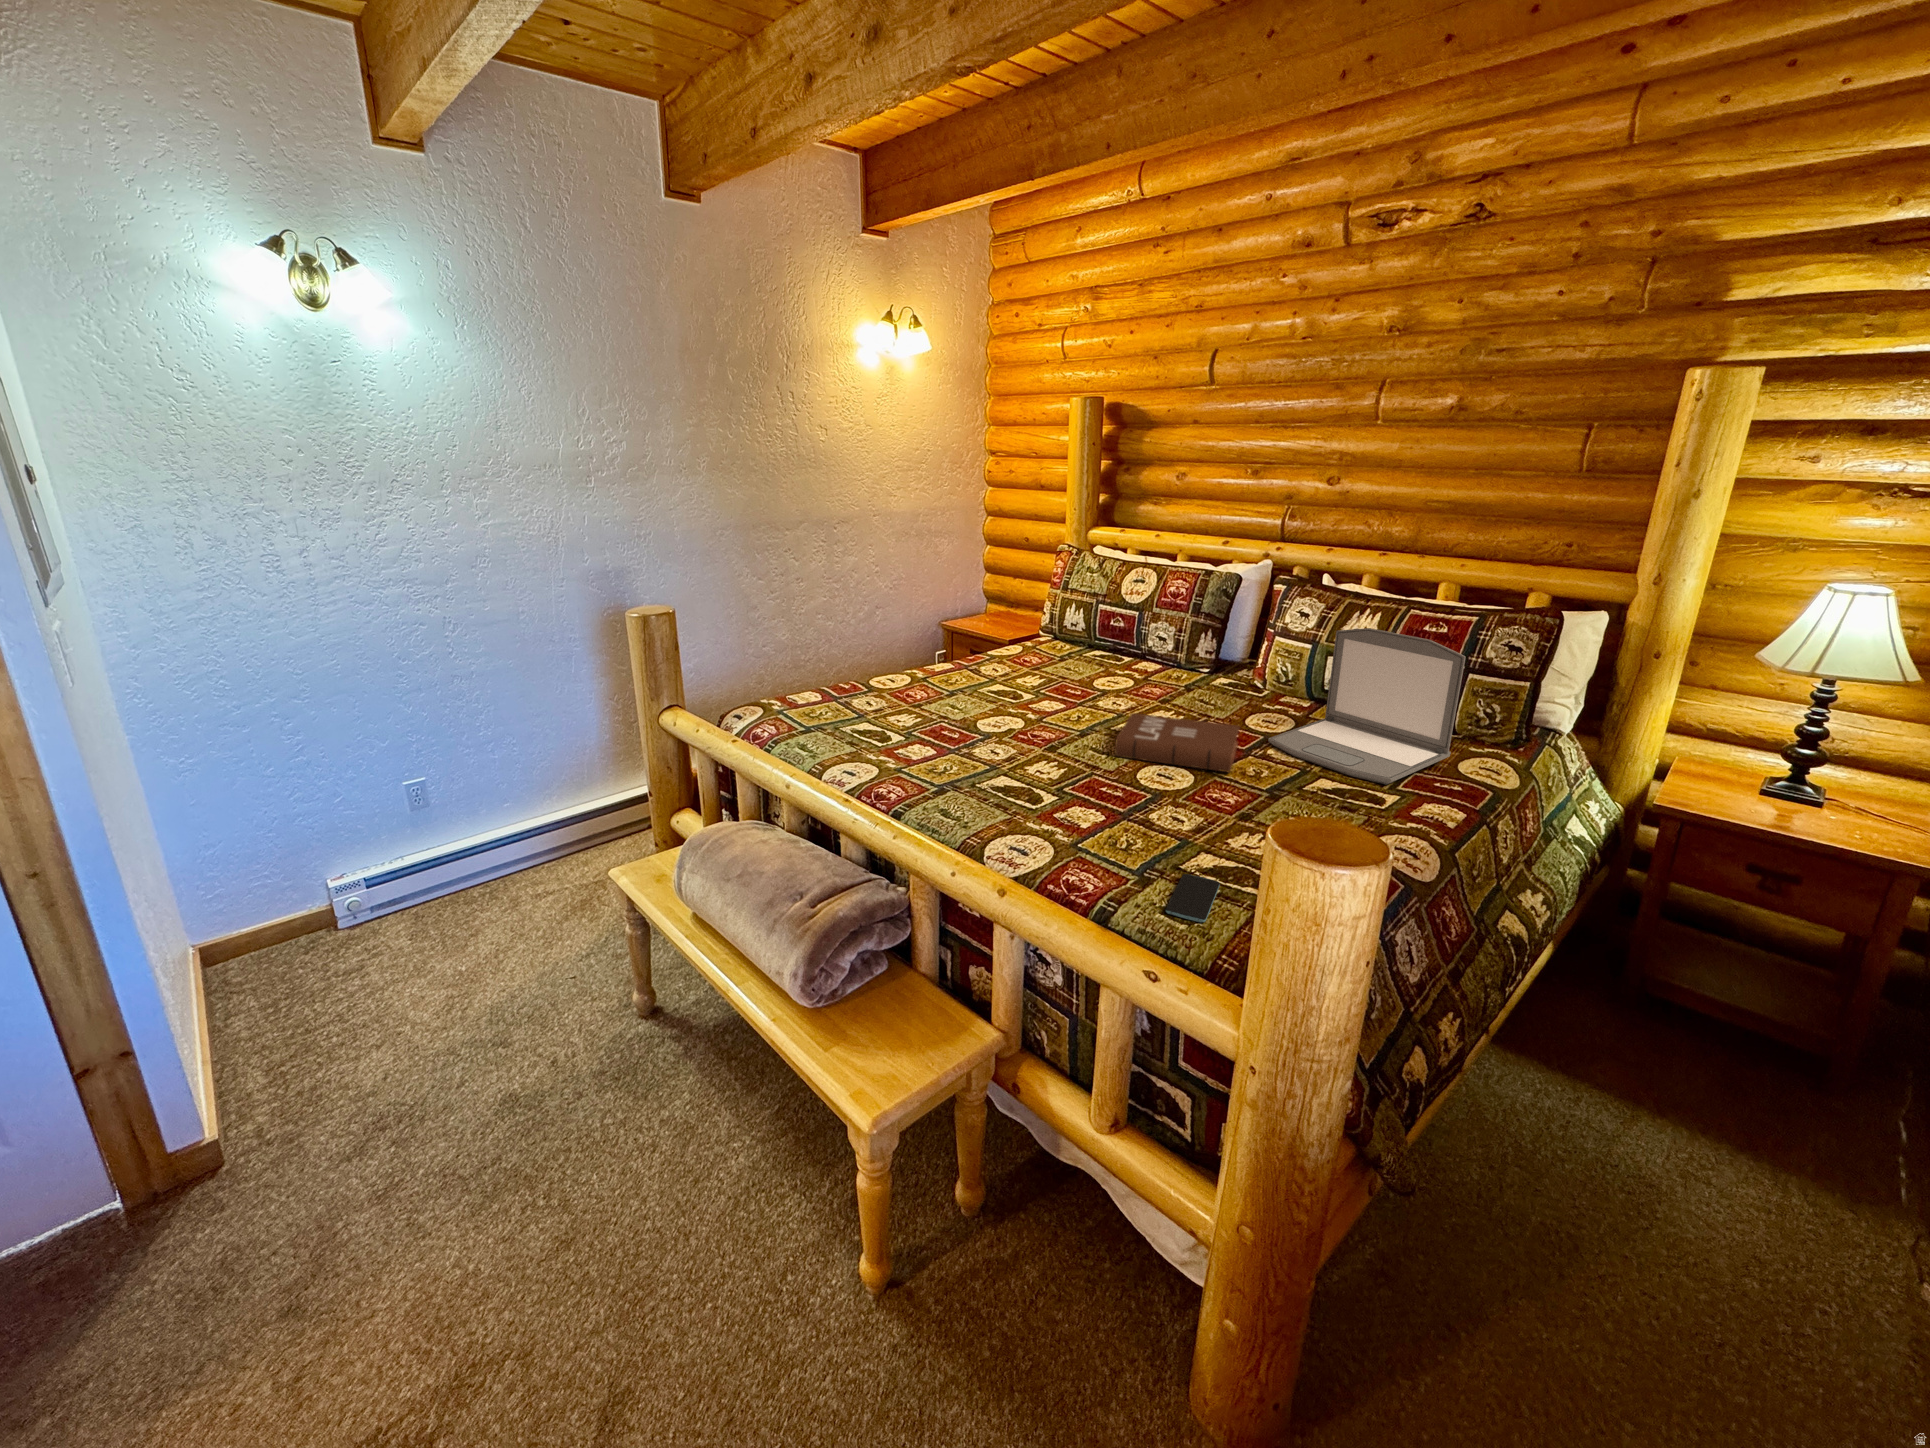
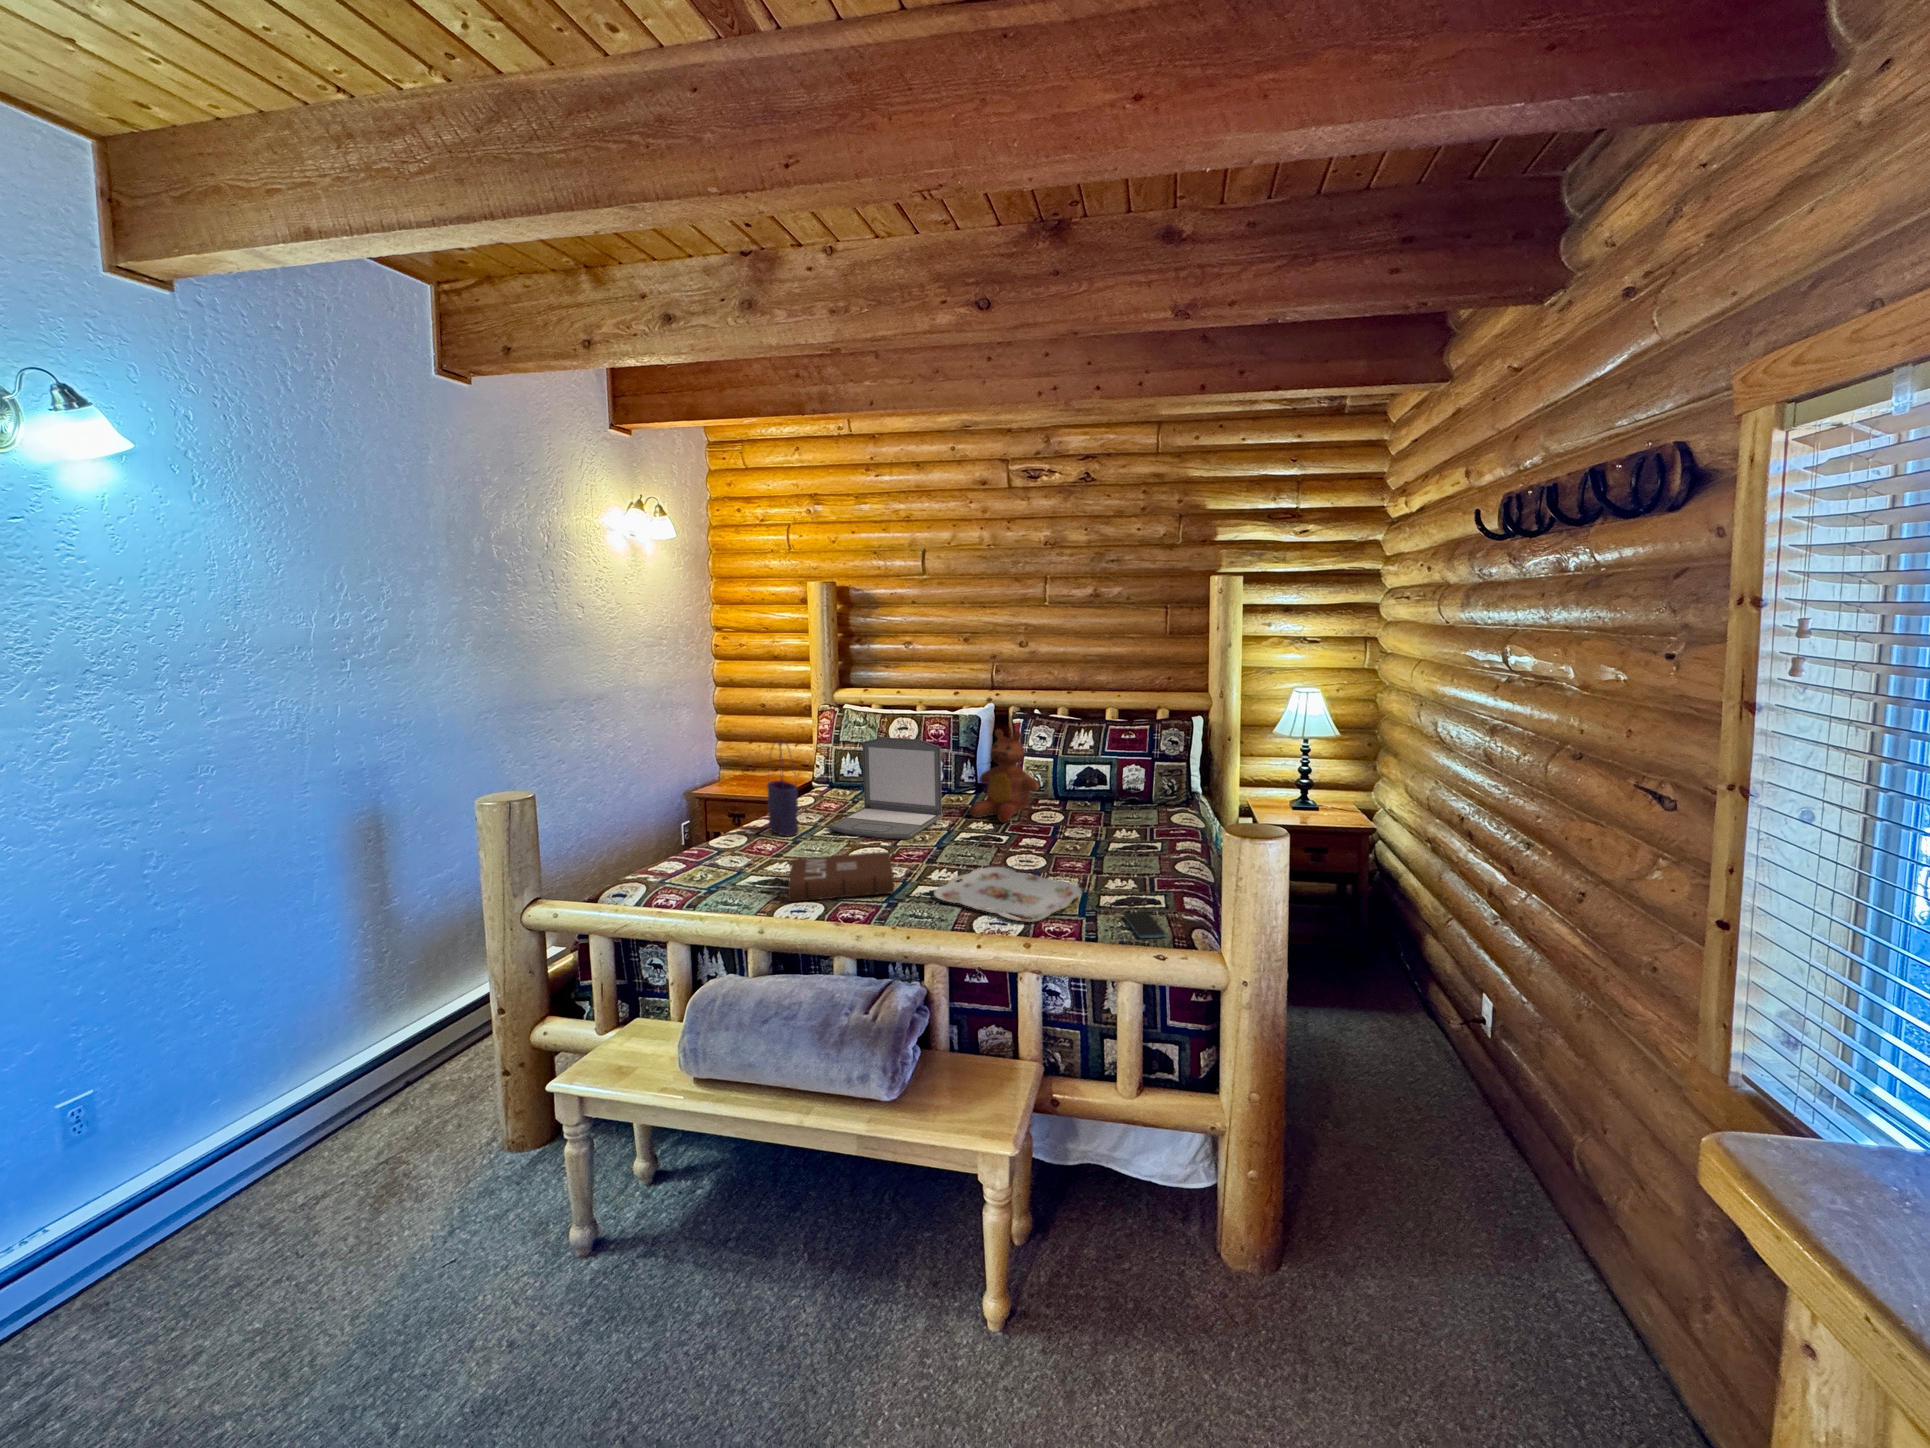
tote bag: none [933,584,956,687] -> present [767,741,799,836]
teddy bear: none [1160,597,1255,718] -> present [970,729,1039,823]
laptop: present [1268,628,1466,785] -> present [828,737,943,839]
book: present [1115,713,1239,772] -> present [788,852,894,902]
serving tray: none [991,769,1167,850] -> present [934,867,1082,922]

